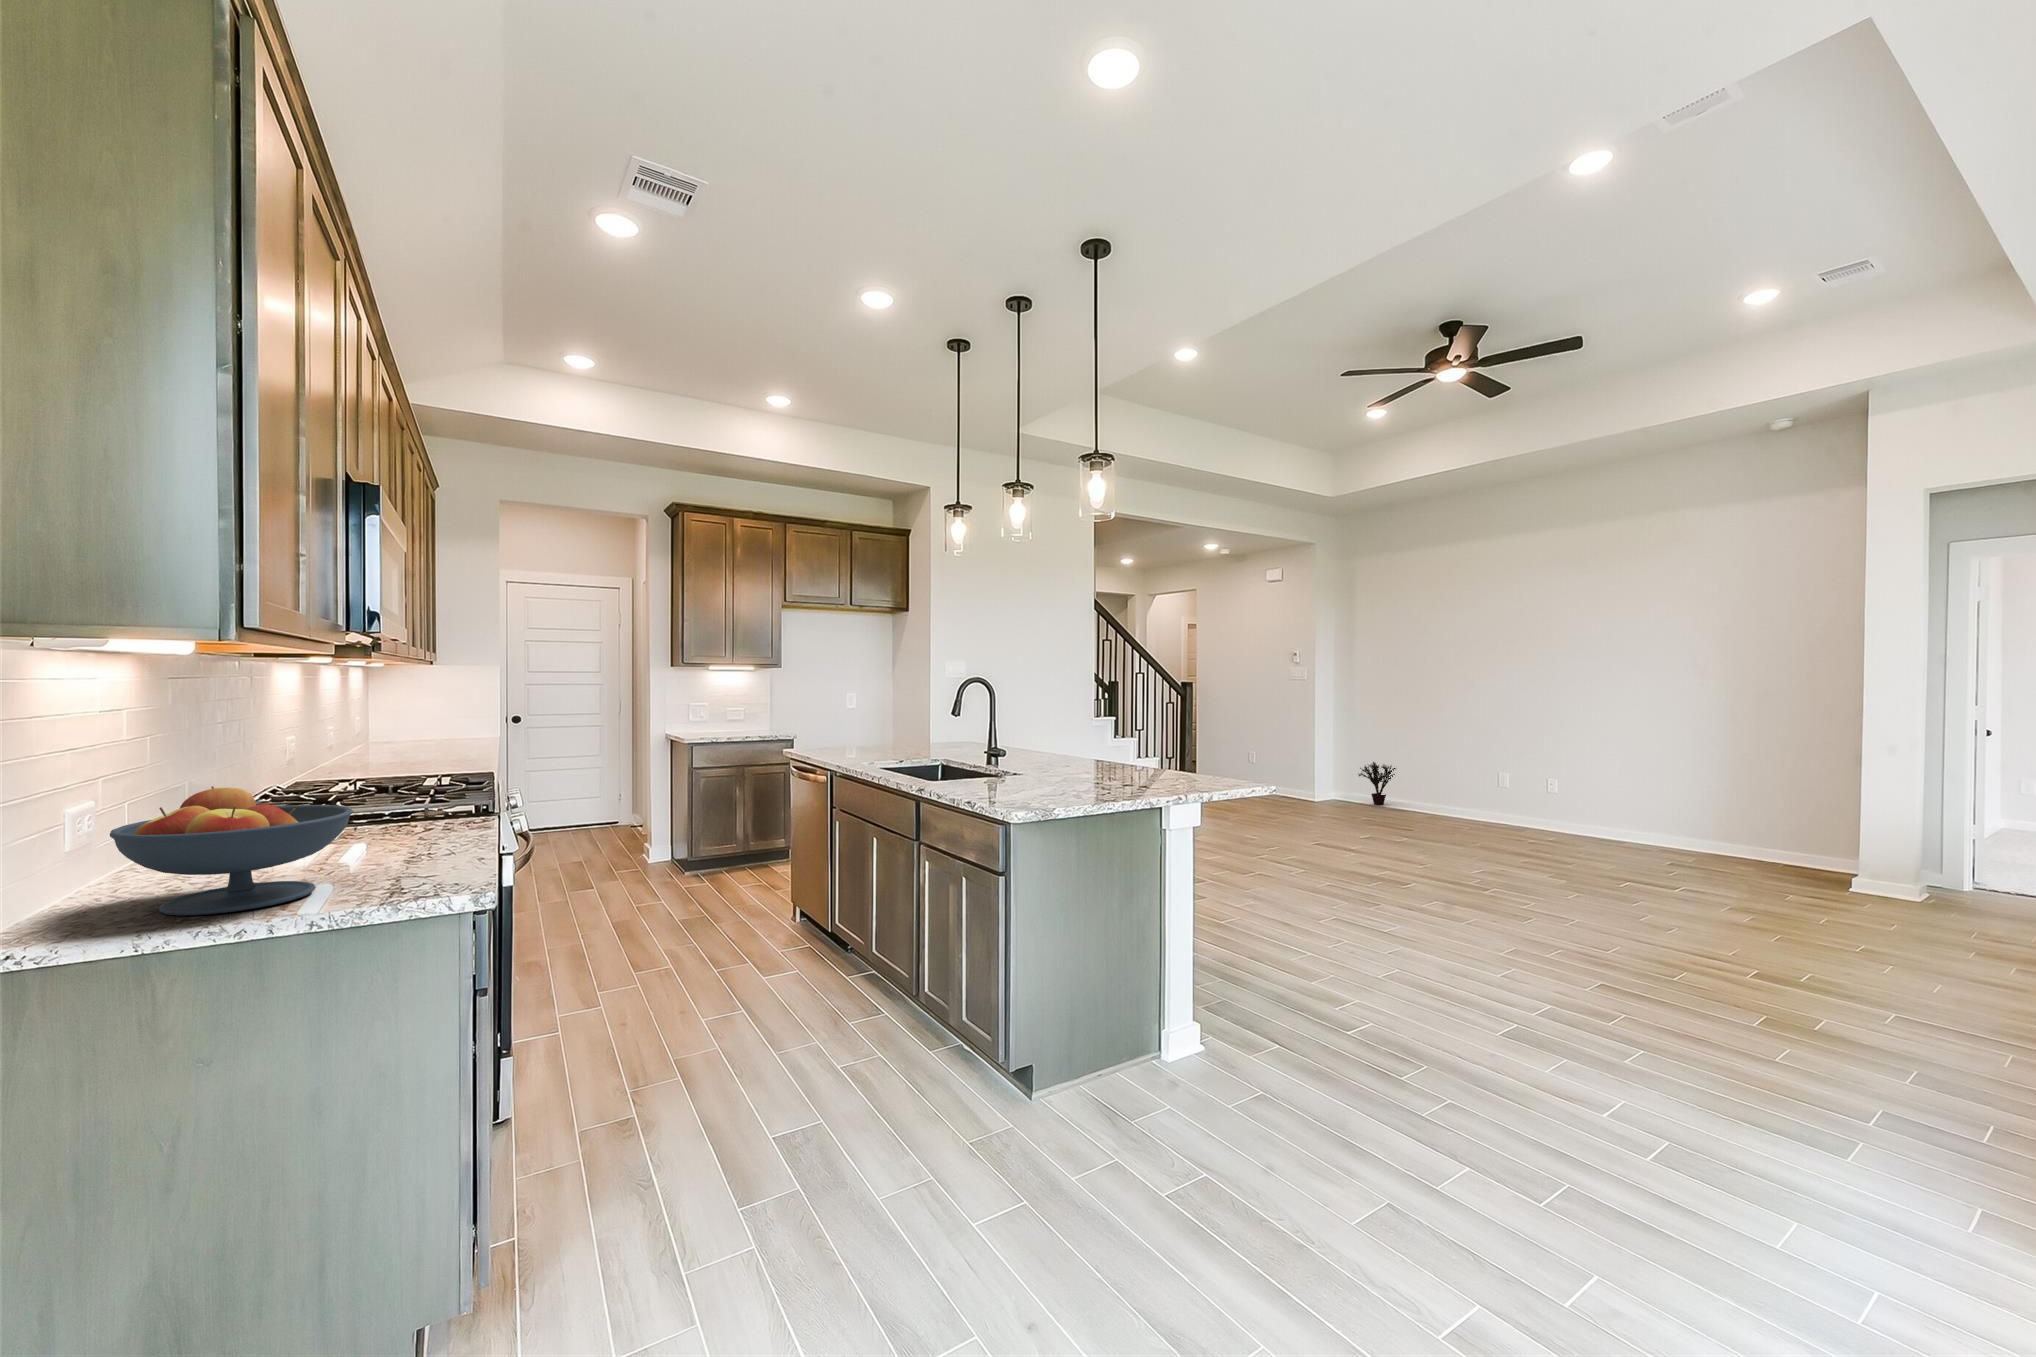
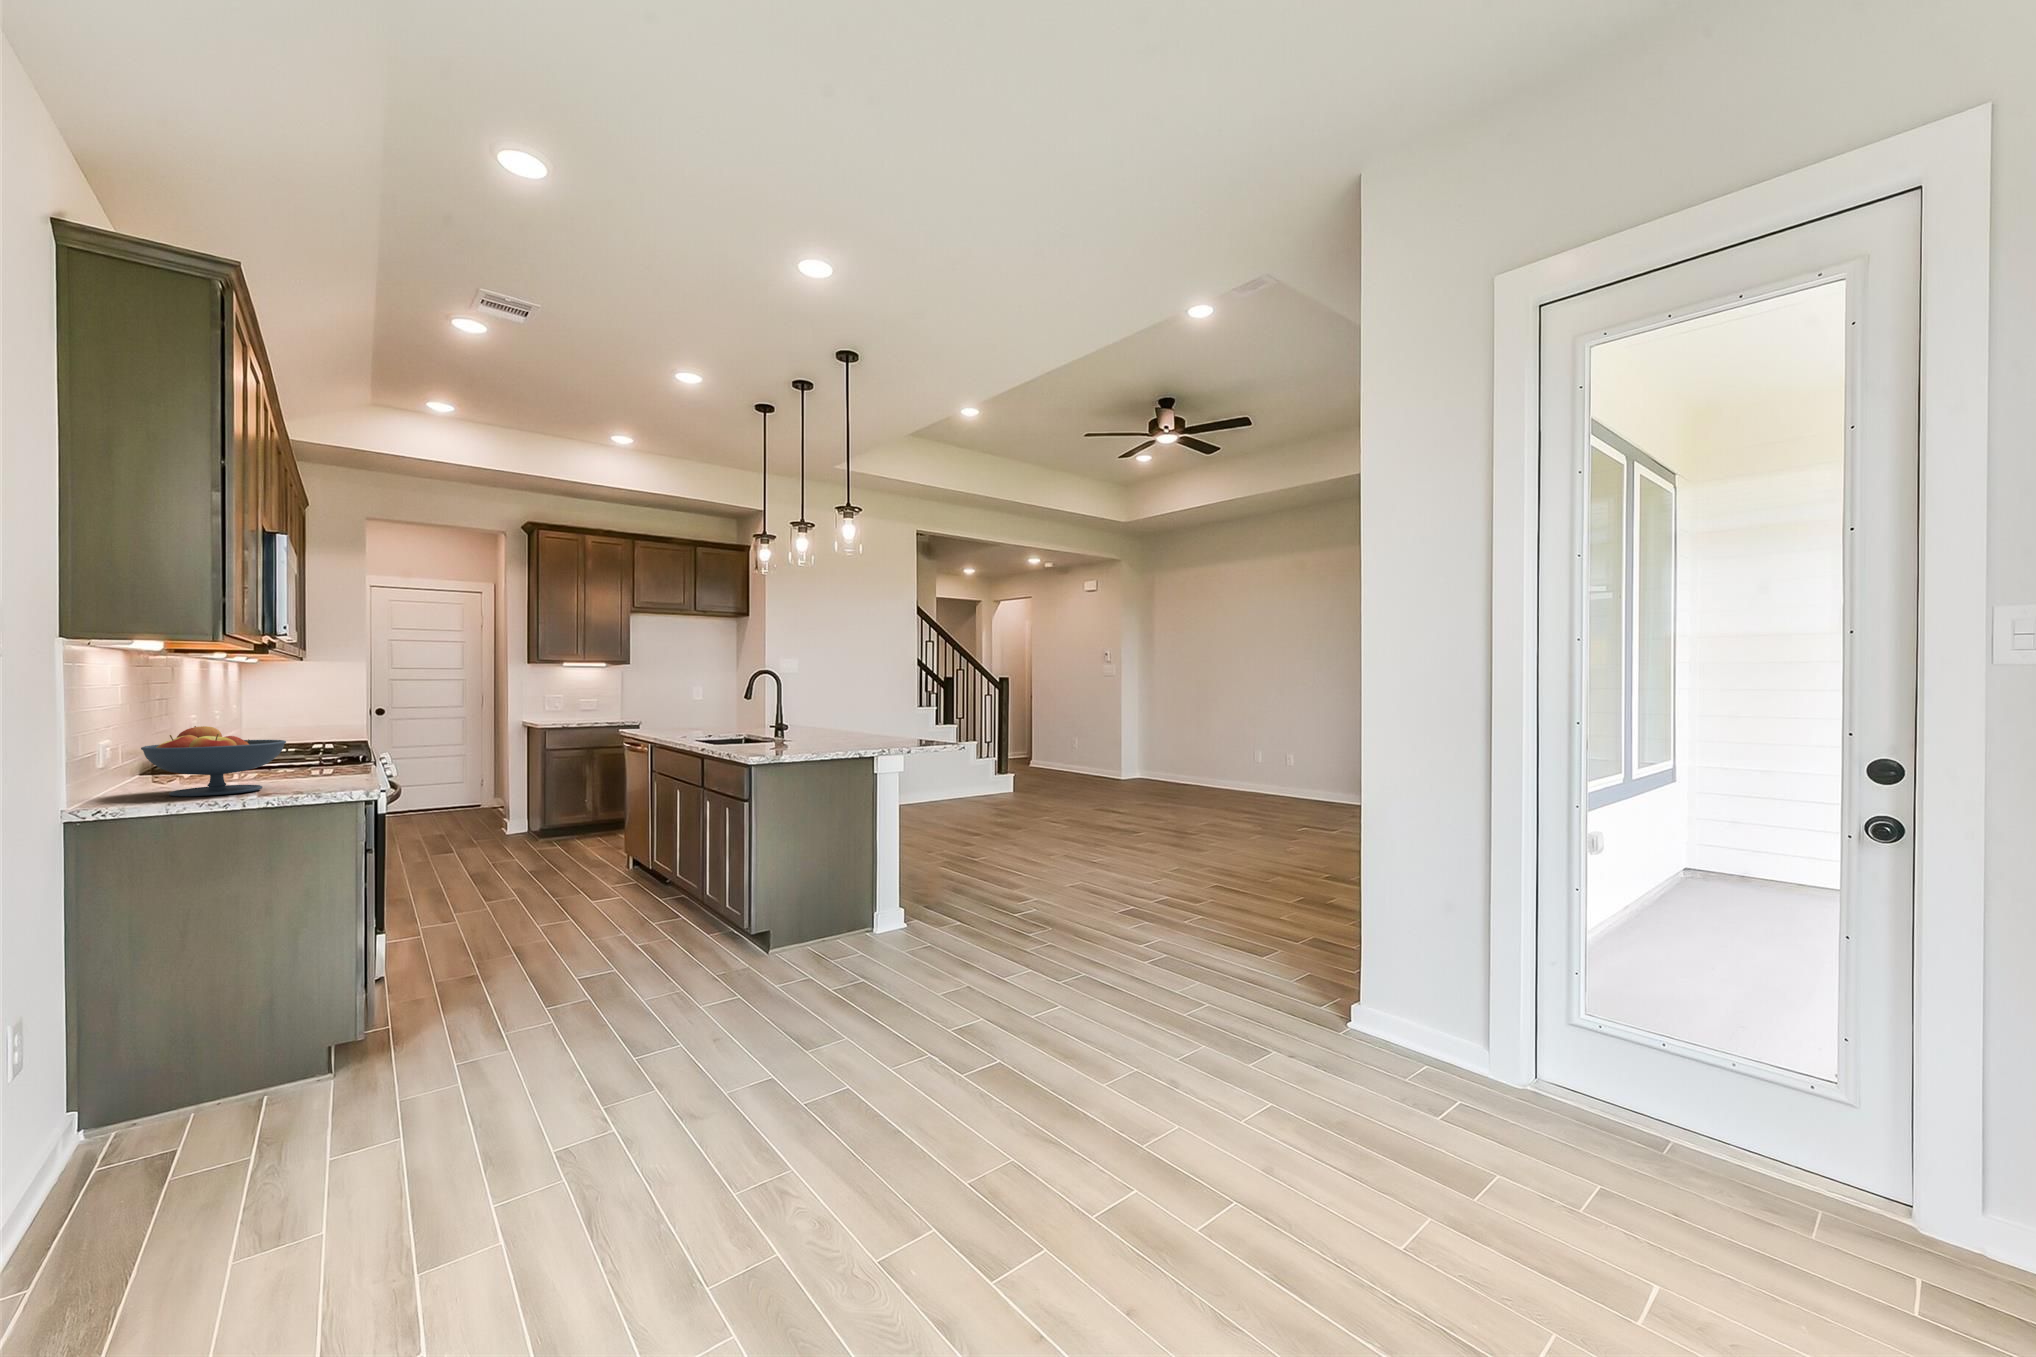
potted plant: present [1359,762,1396,805] -> none [1149,746,1186,783]

